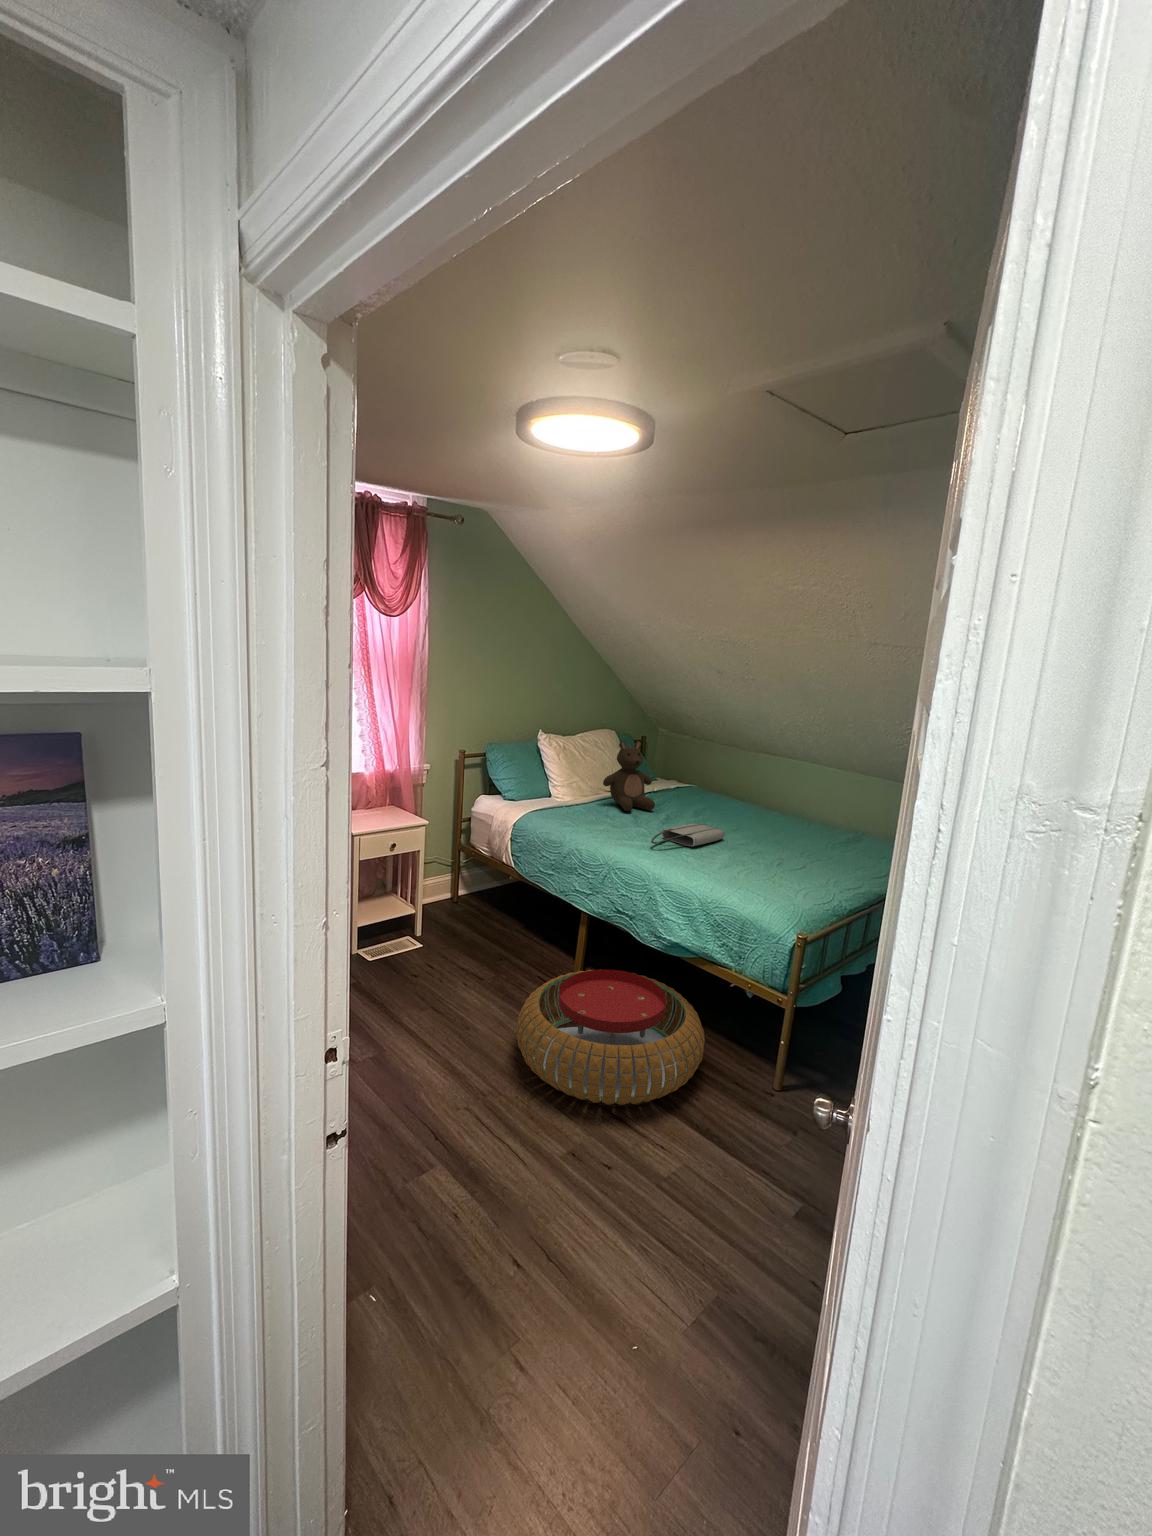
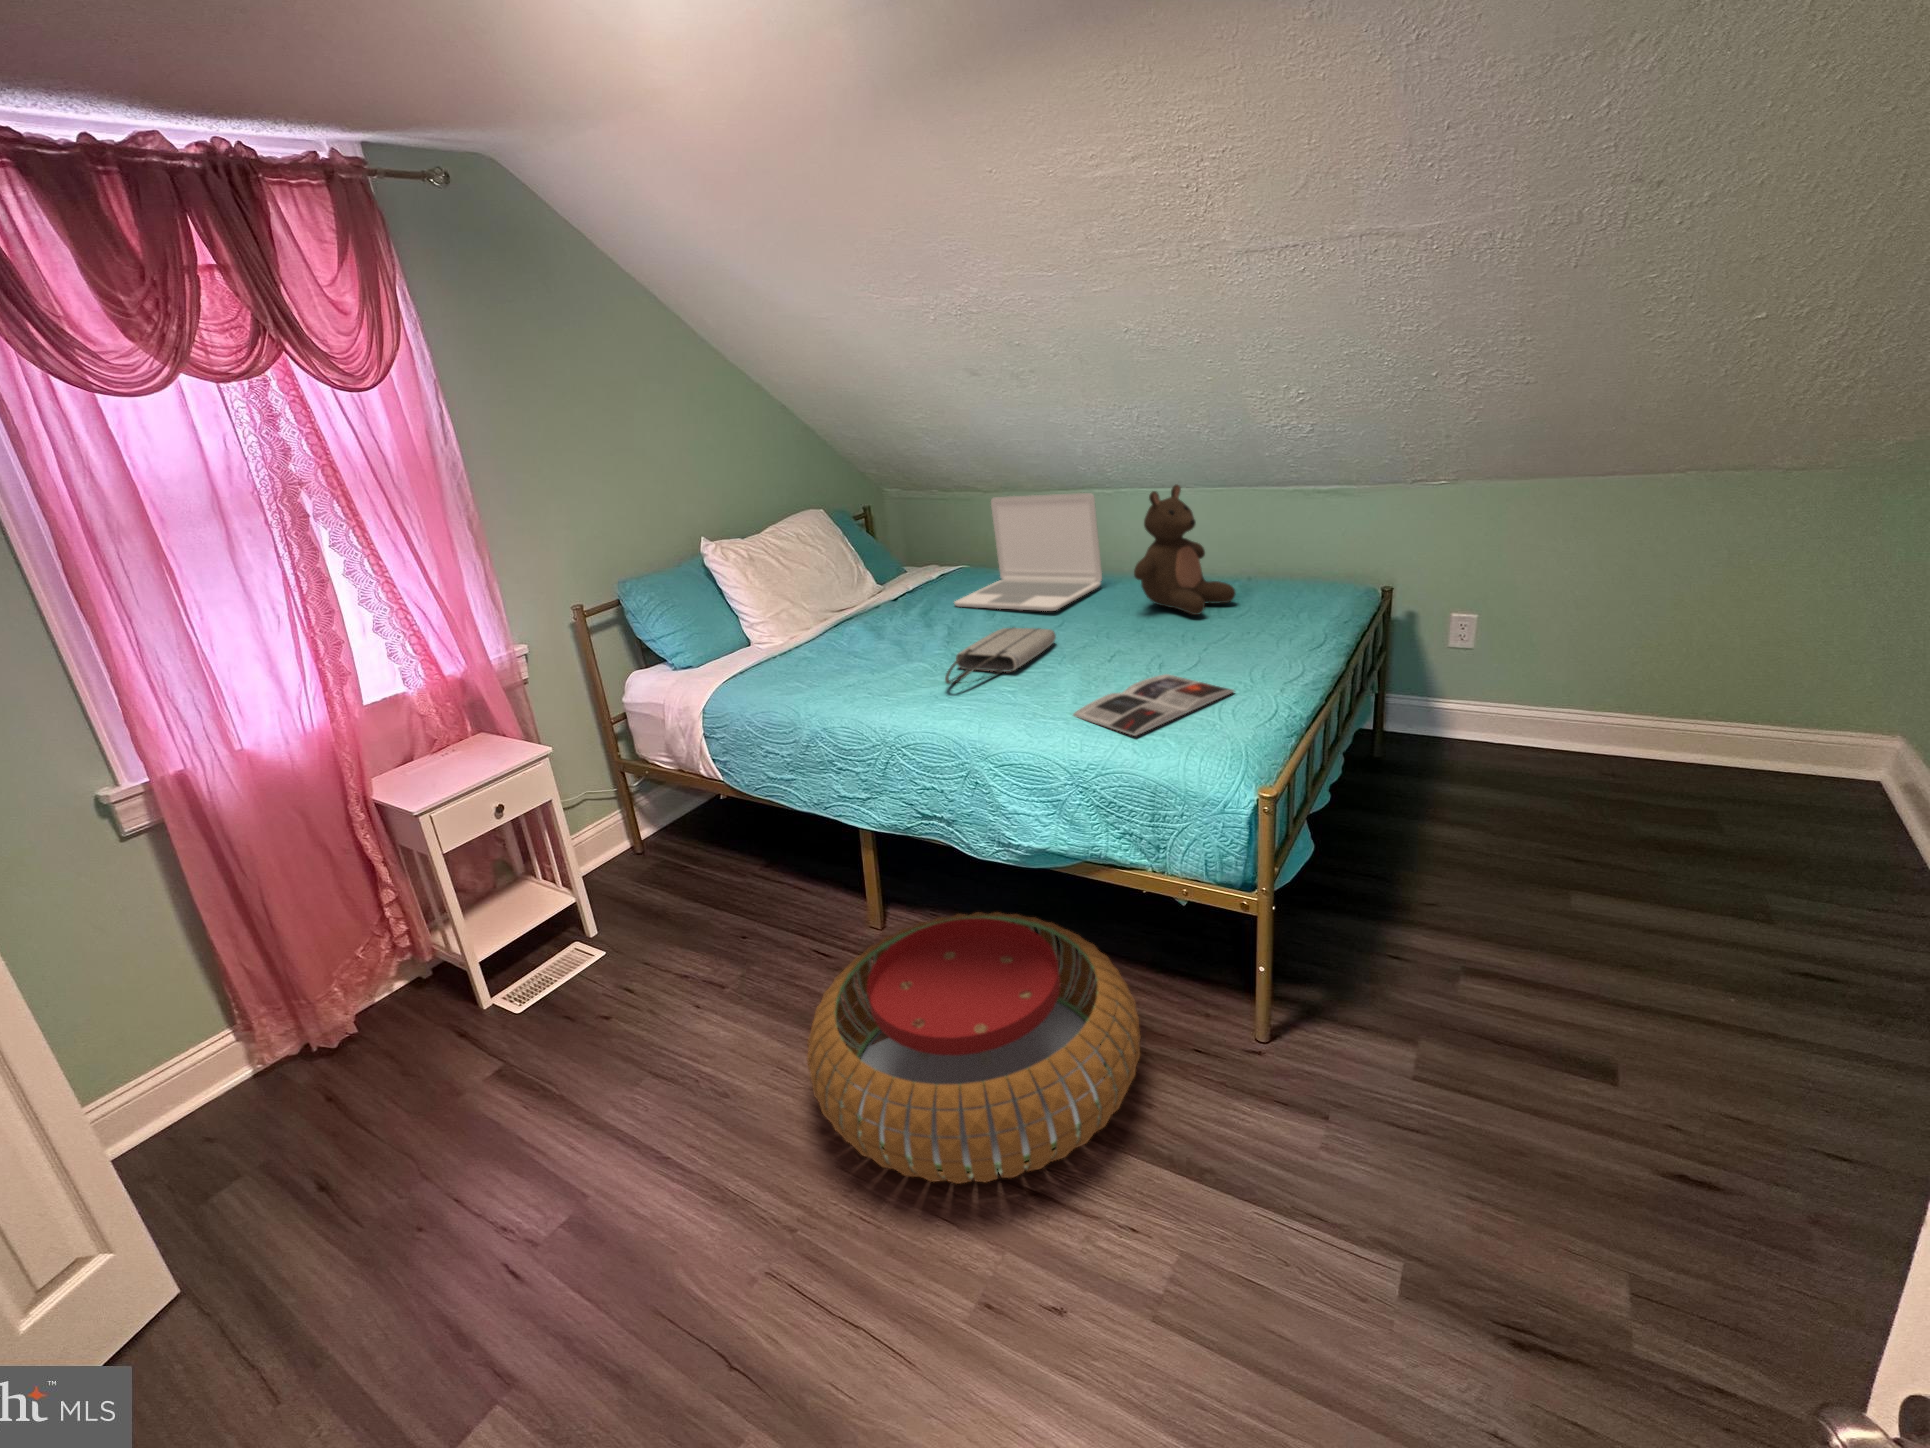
stuffed bear: present [603,741,655,811] -> present [1134,485,1235,615]
laptop: none [676,749,773,823] -> present [954,493,1102,611]
magazine: none [713,868,810,893] -> present [1073,674,1234,736]

